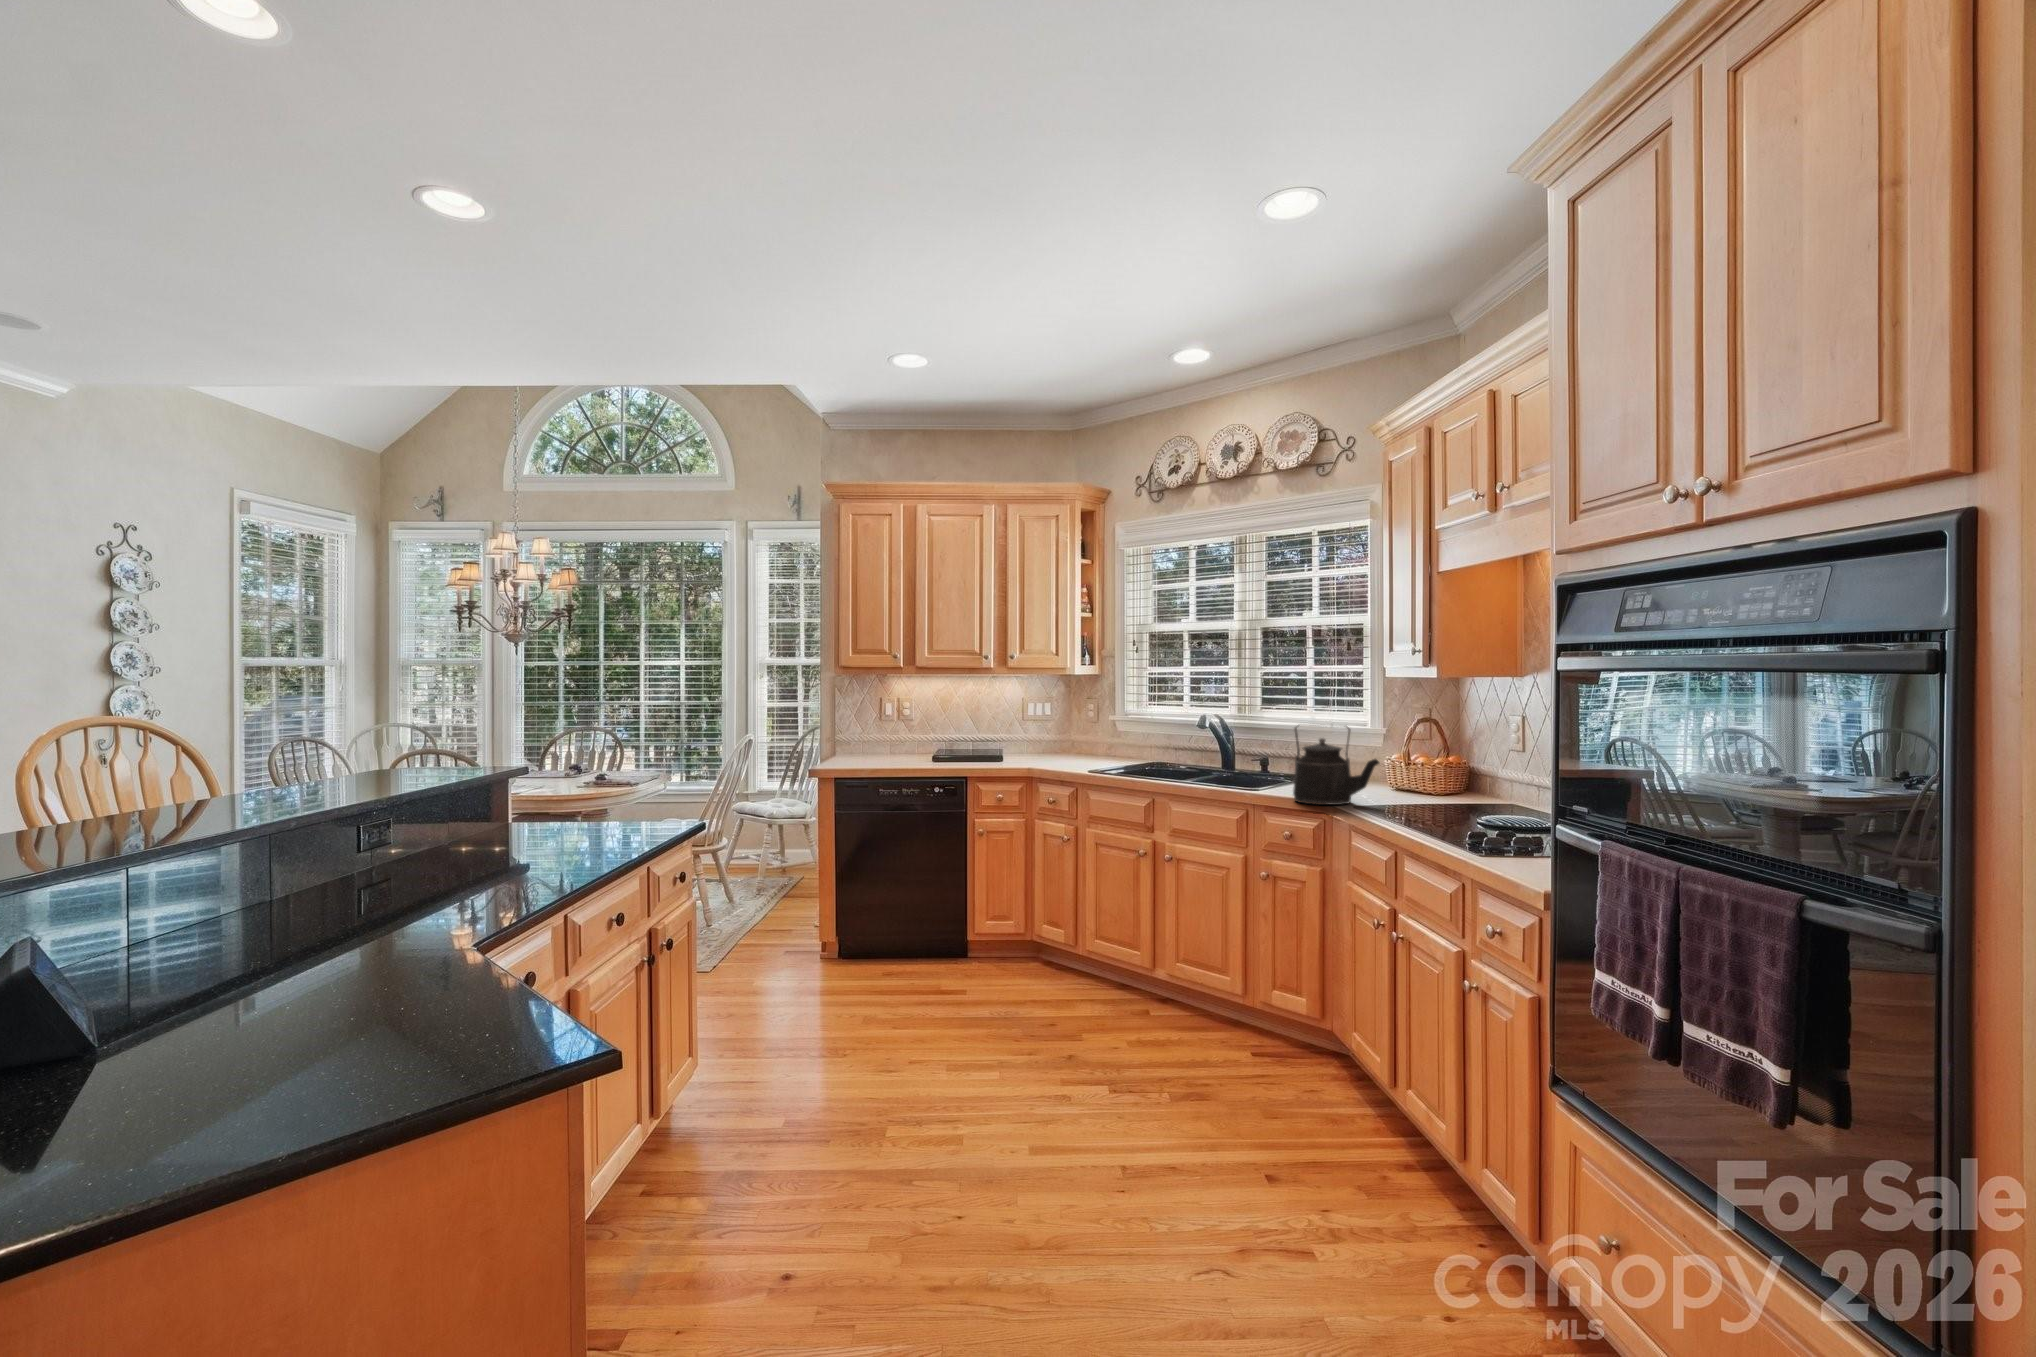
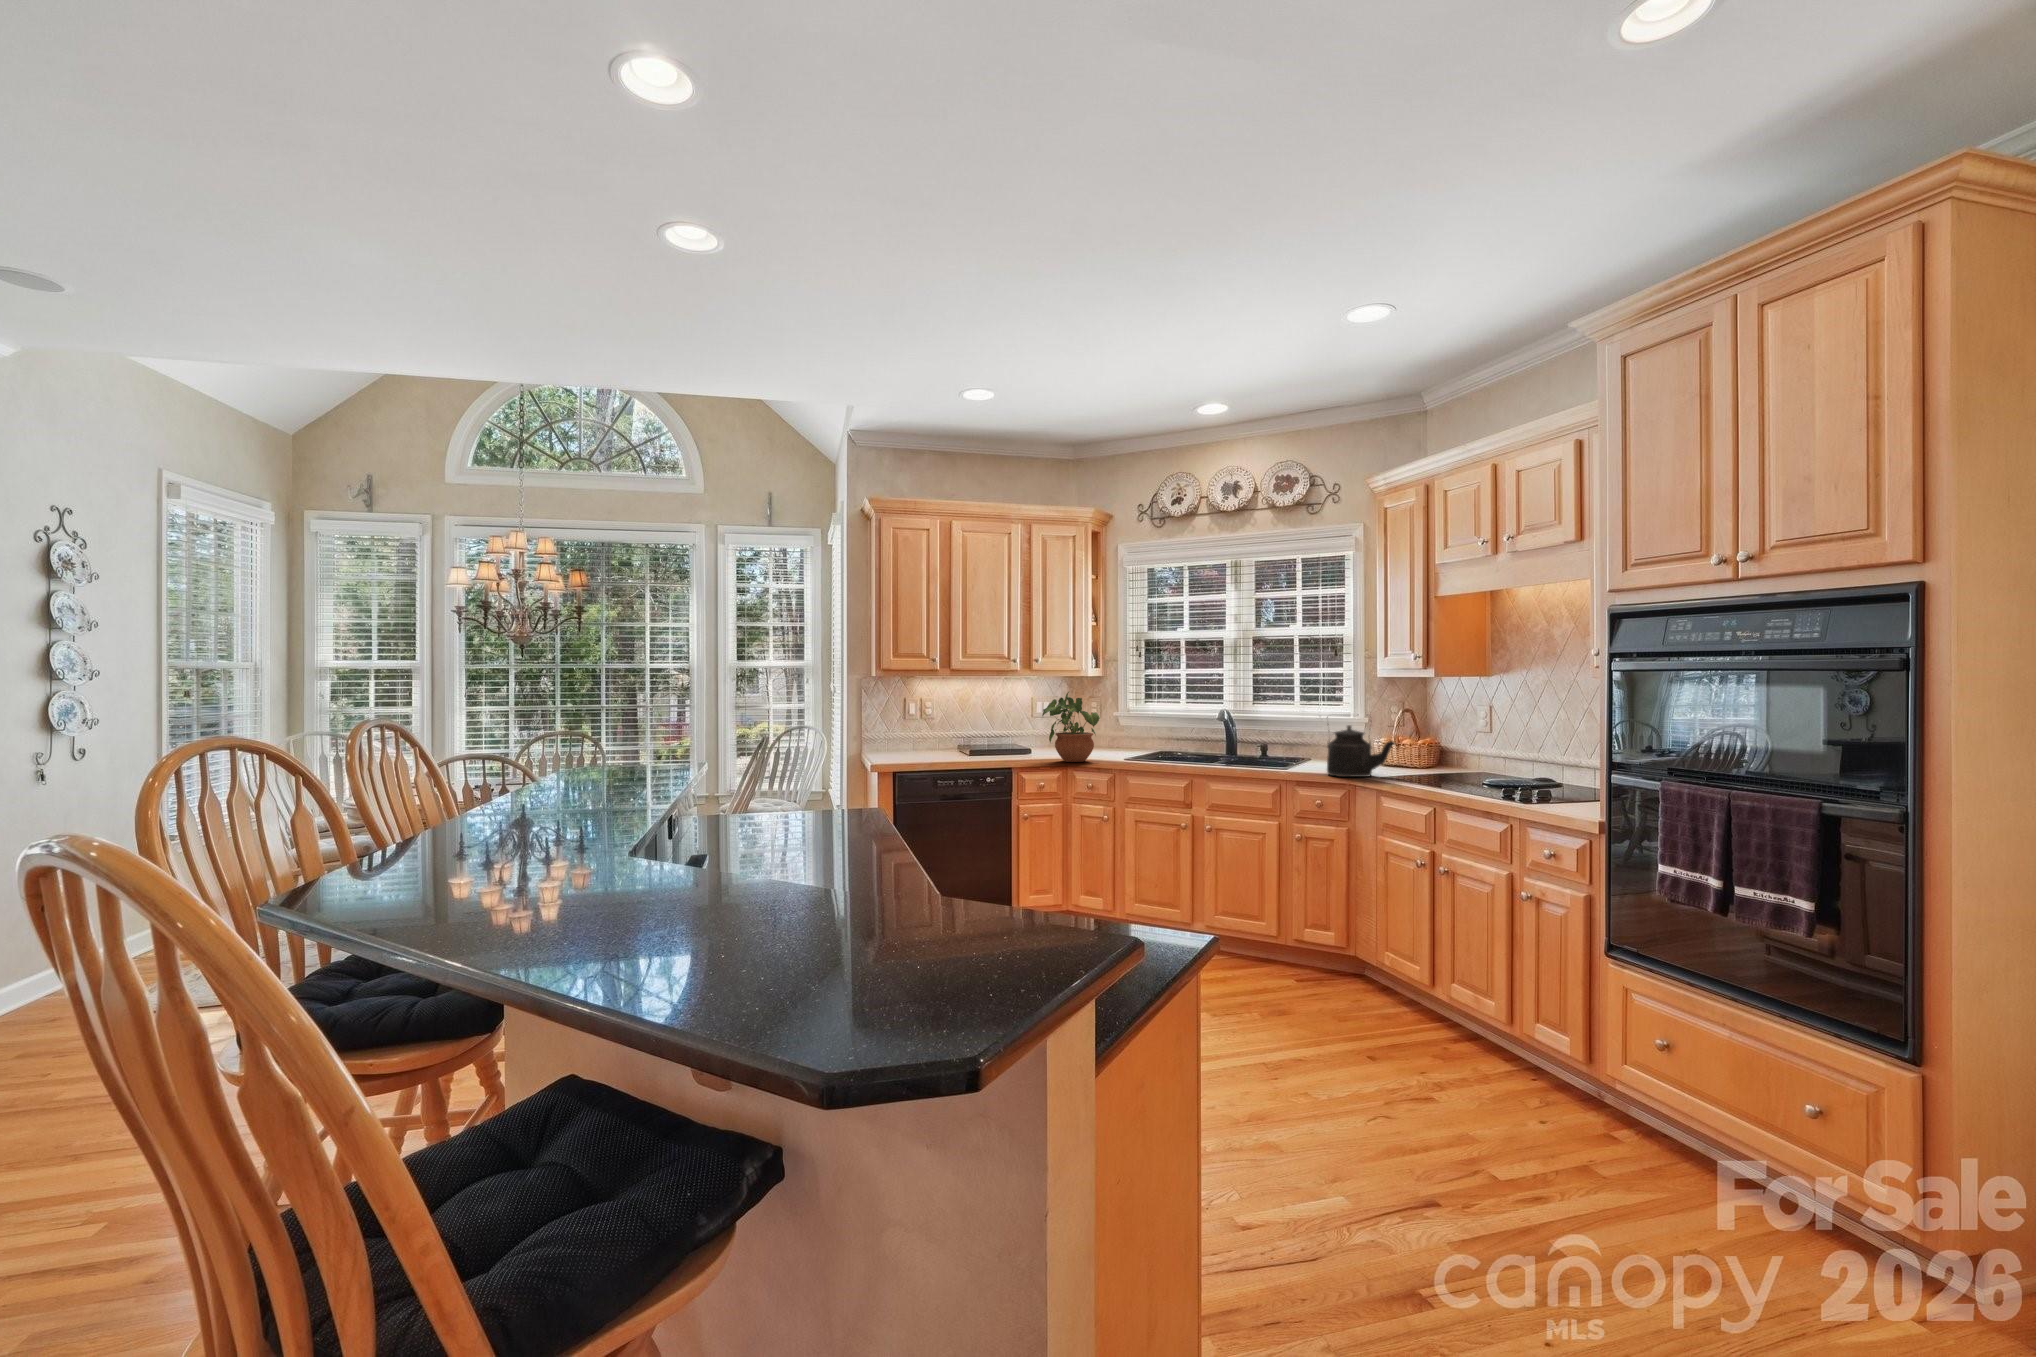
potted plant: none [995,692,1059,774] -> present [1042,692,1099,762]

